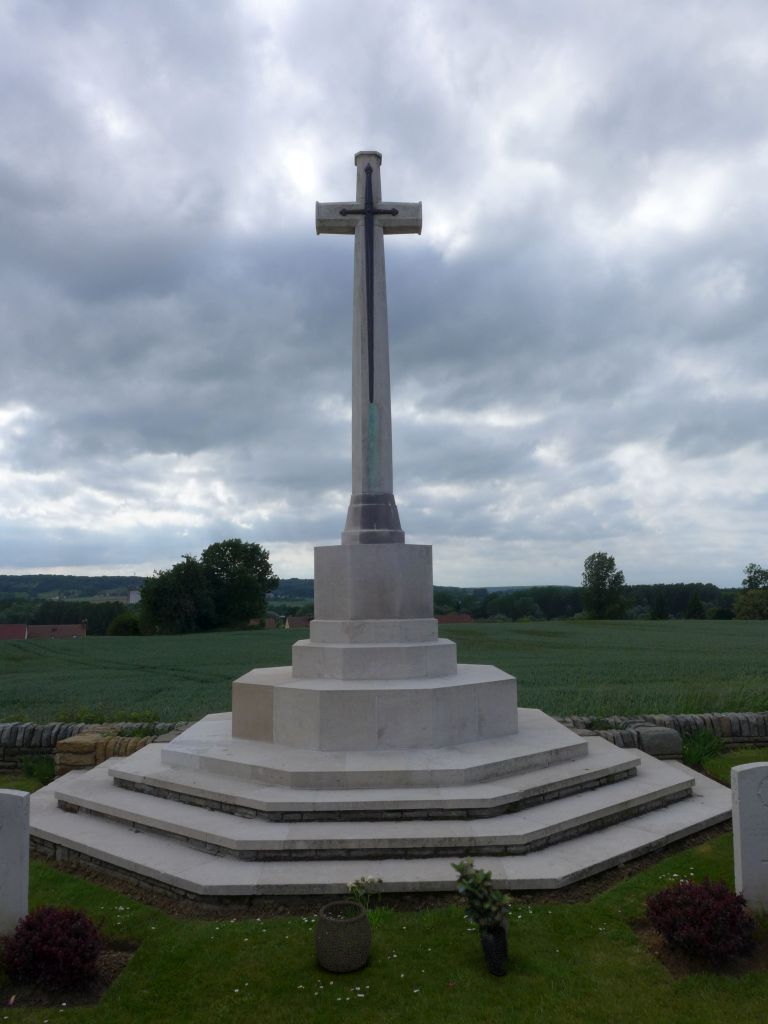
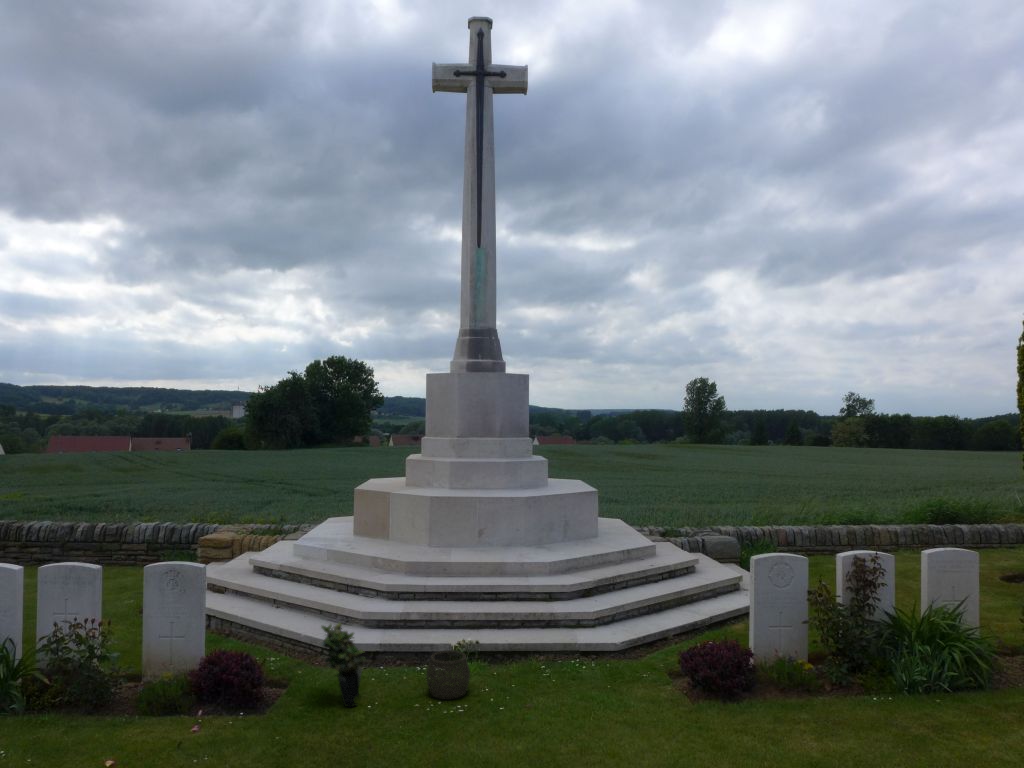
potted plant: present [450,857,512,976] -> present [321,622,365,707]

